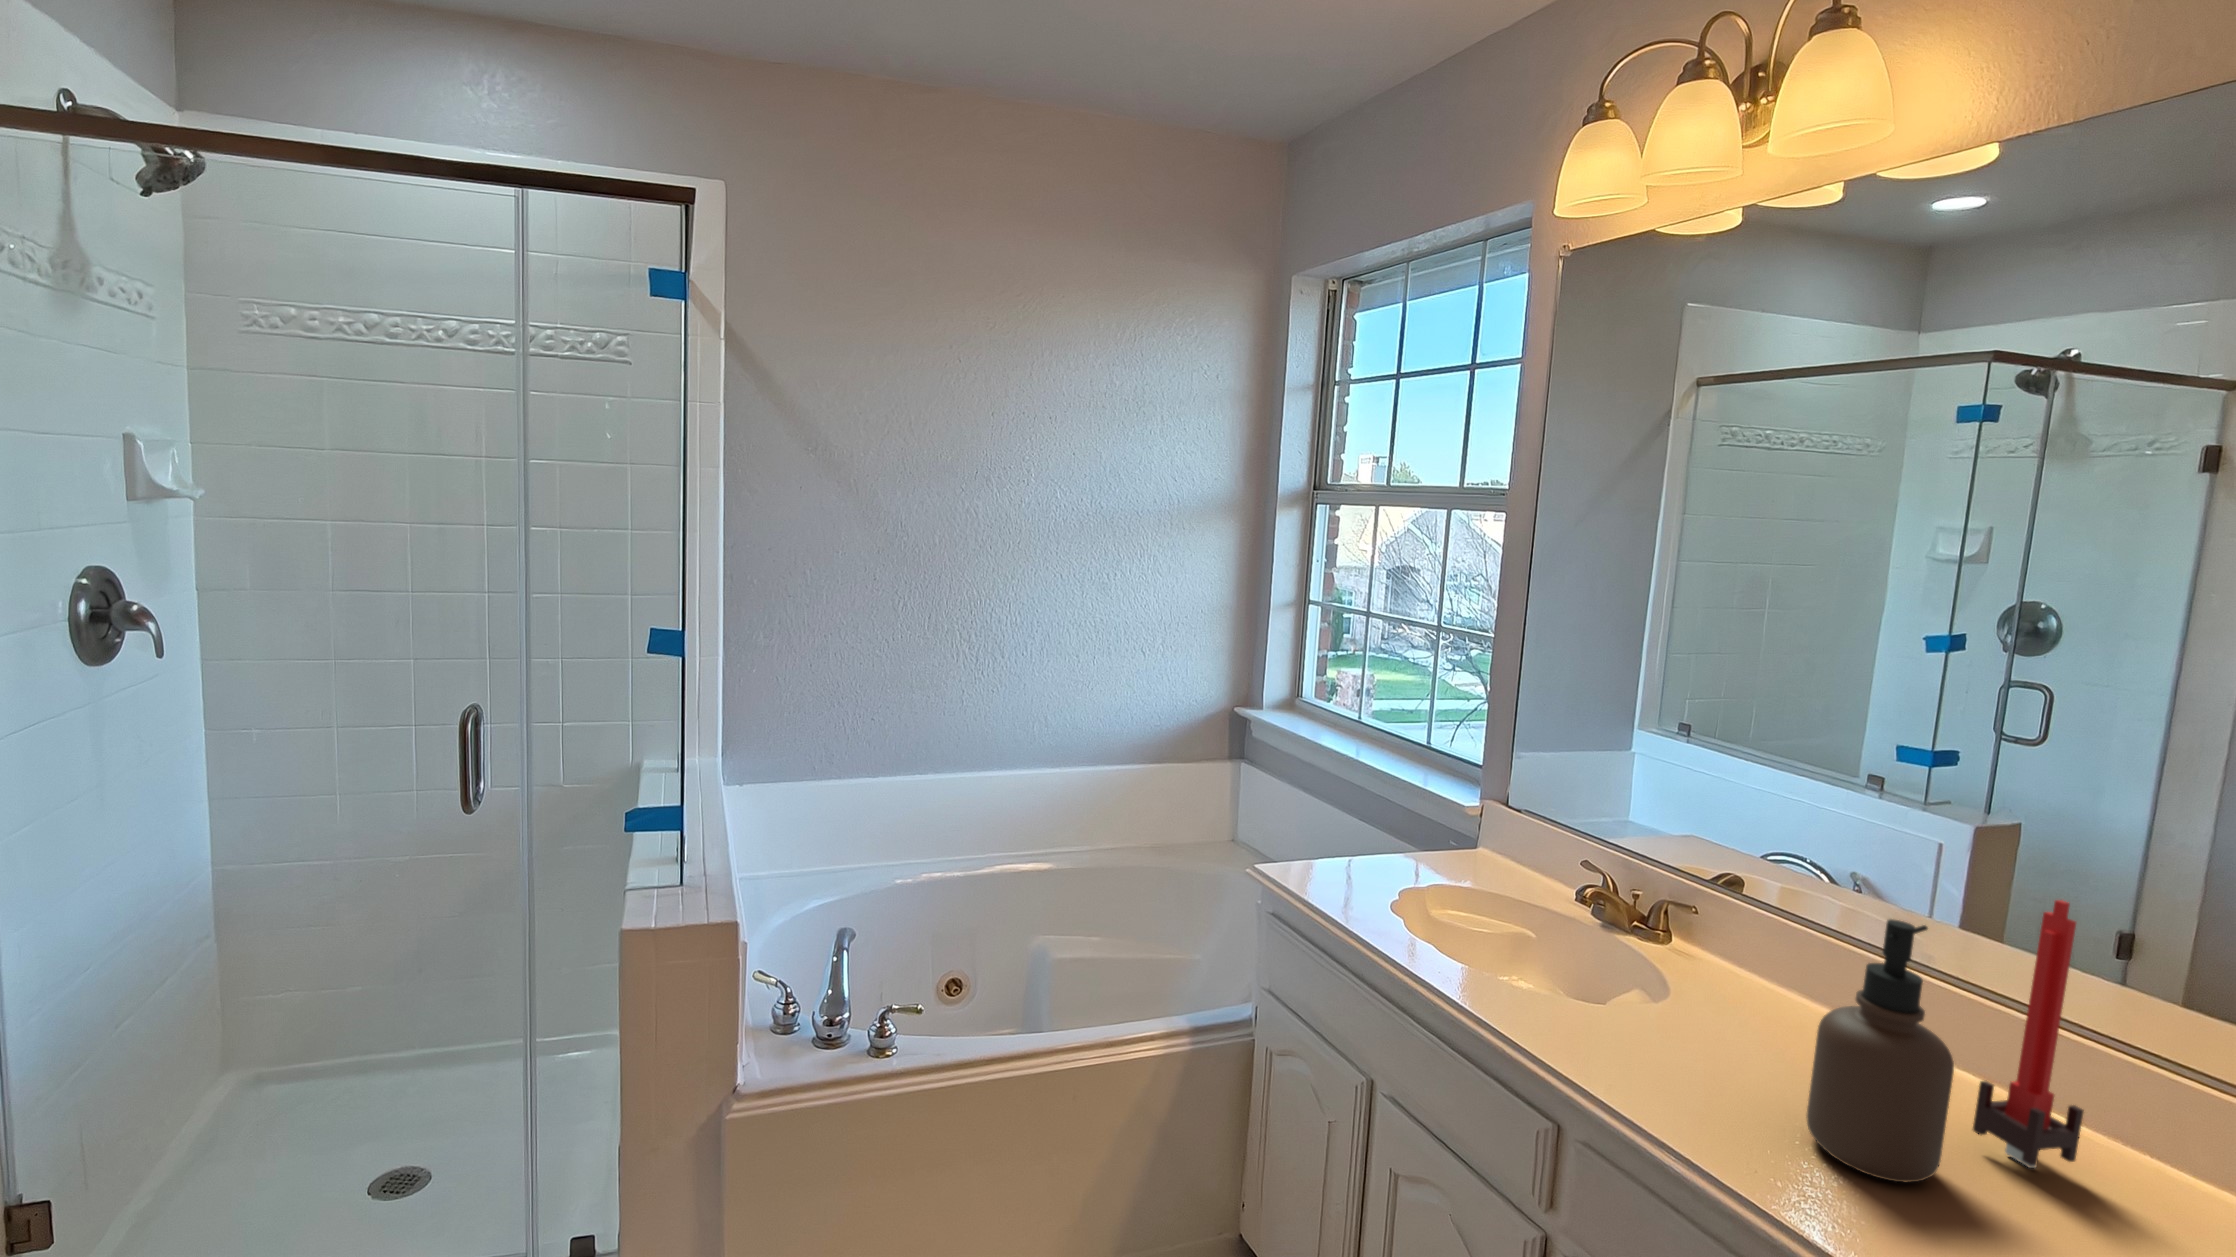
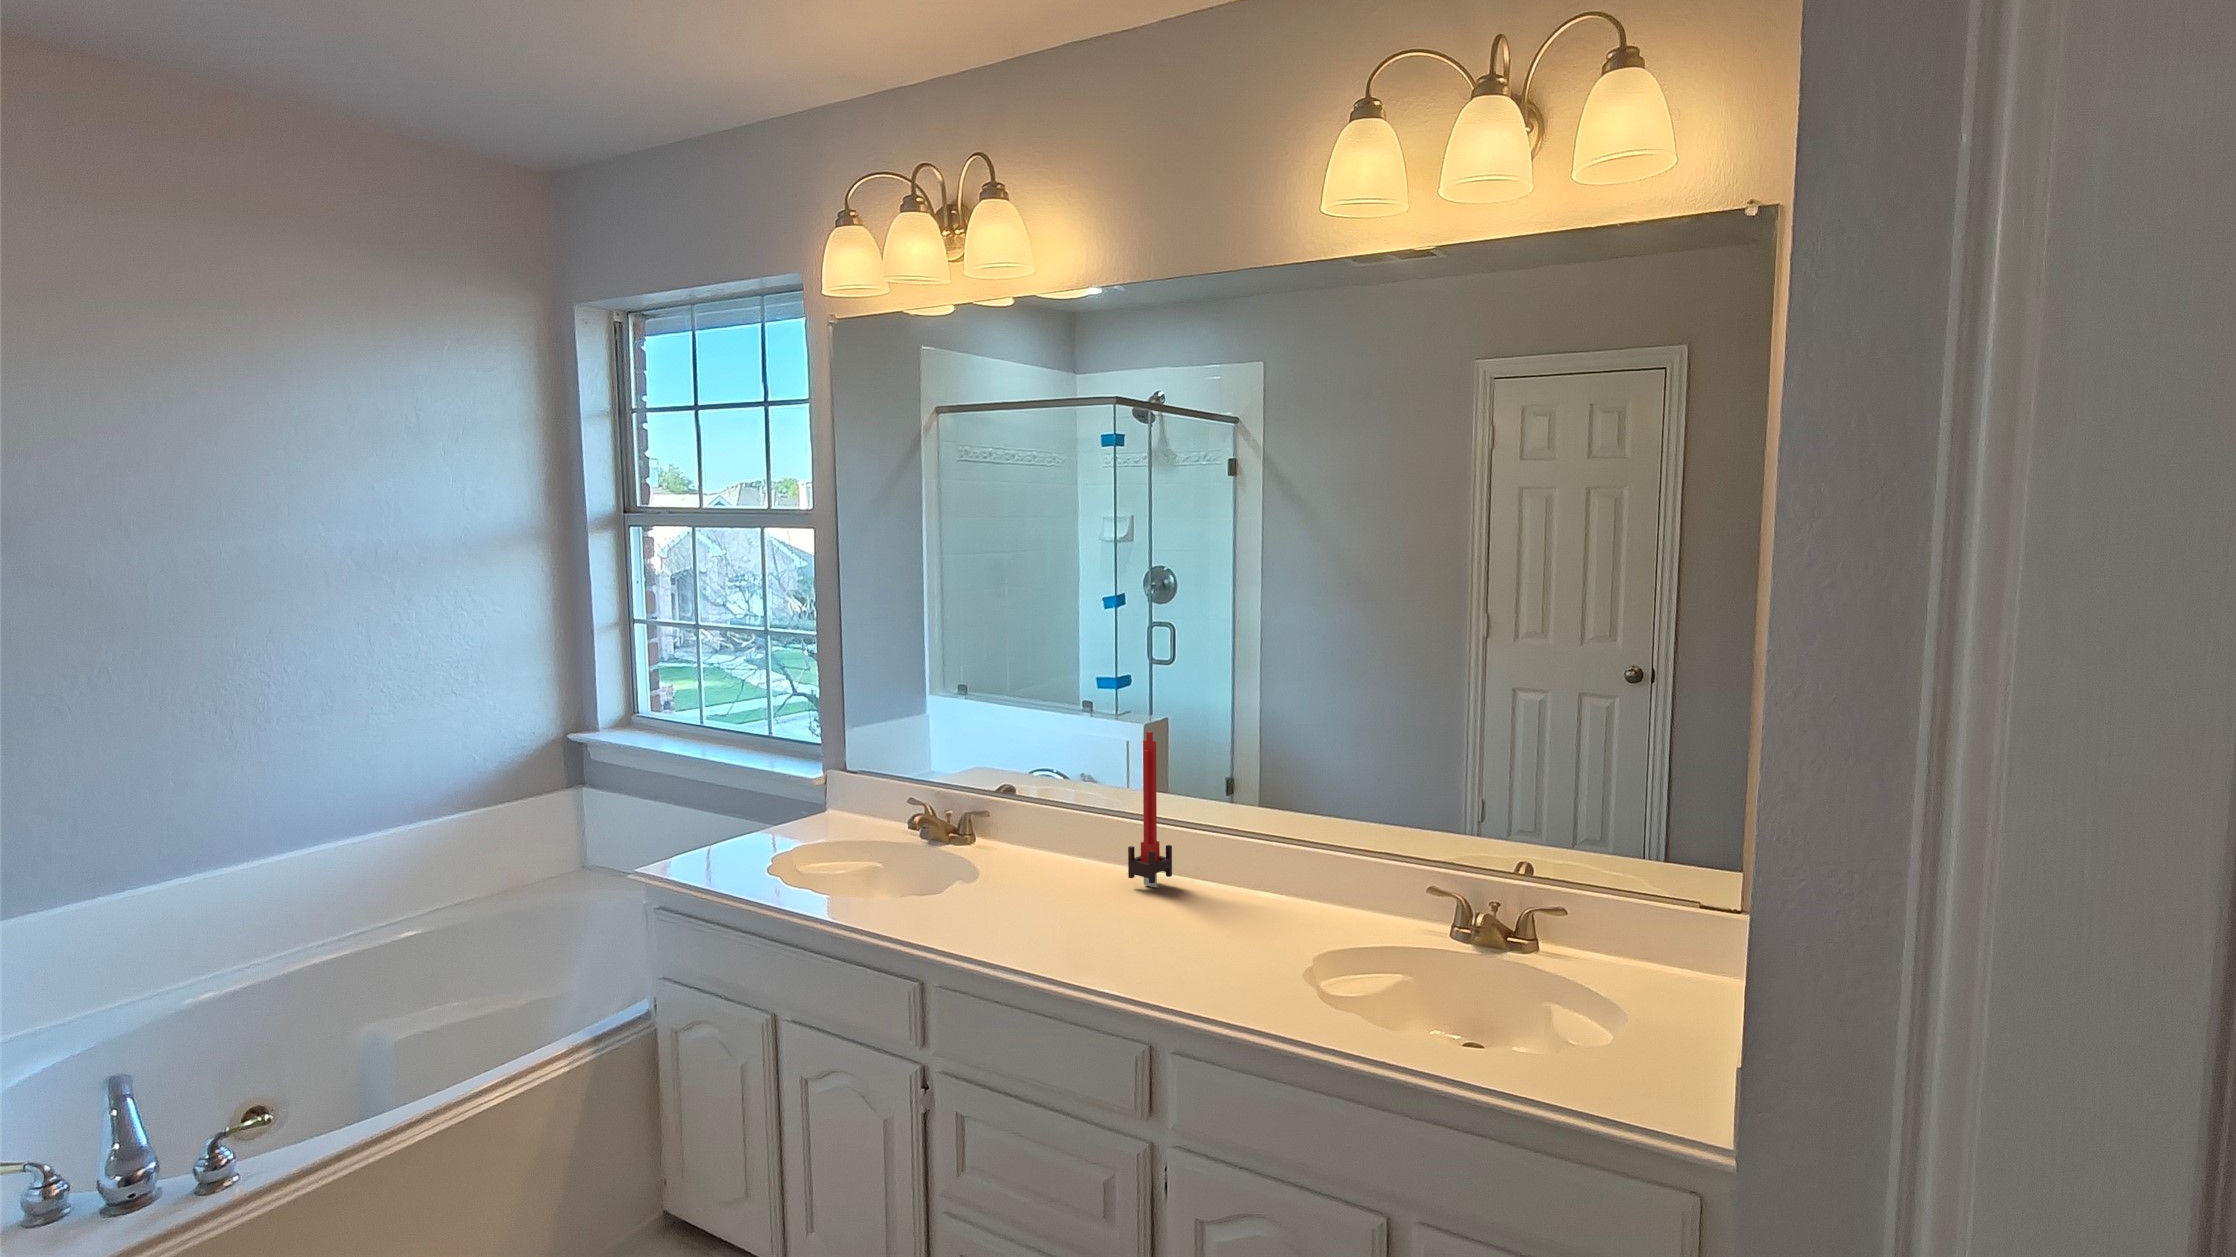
soap dispenser: present [1806,919,1954,1182] -> none [1047,761,1111,914]

